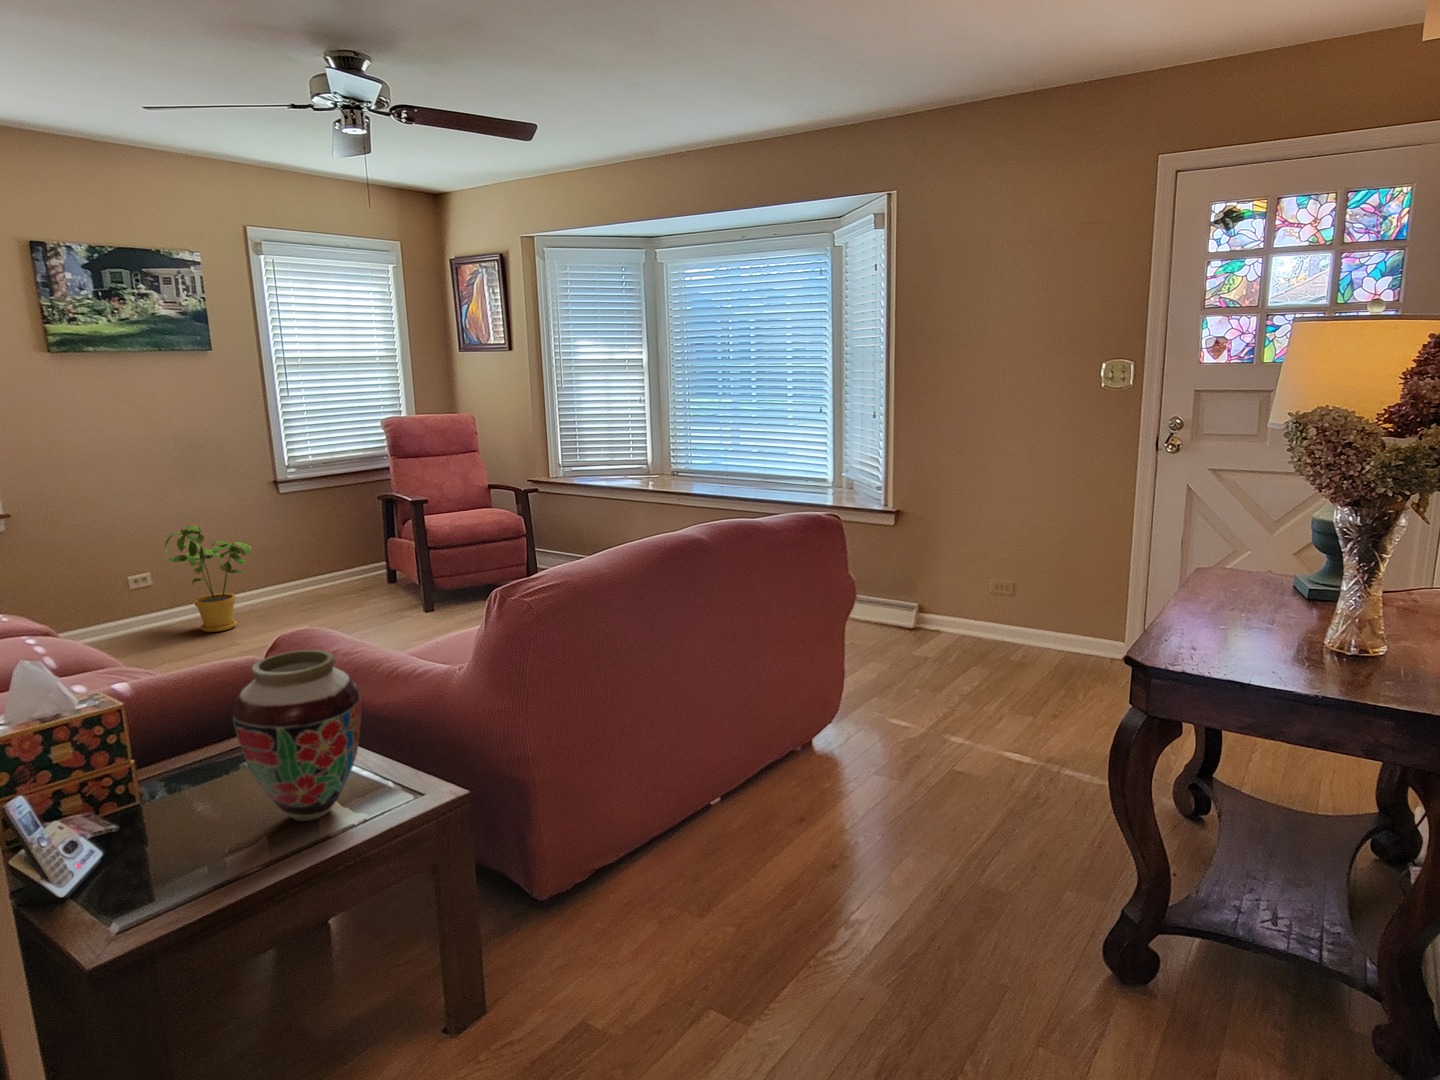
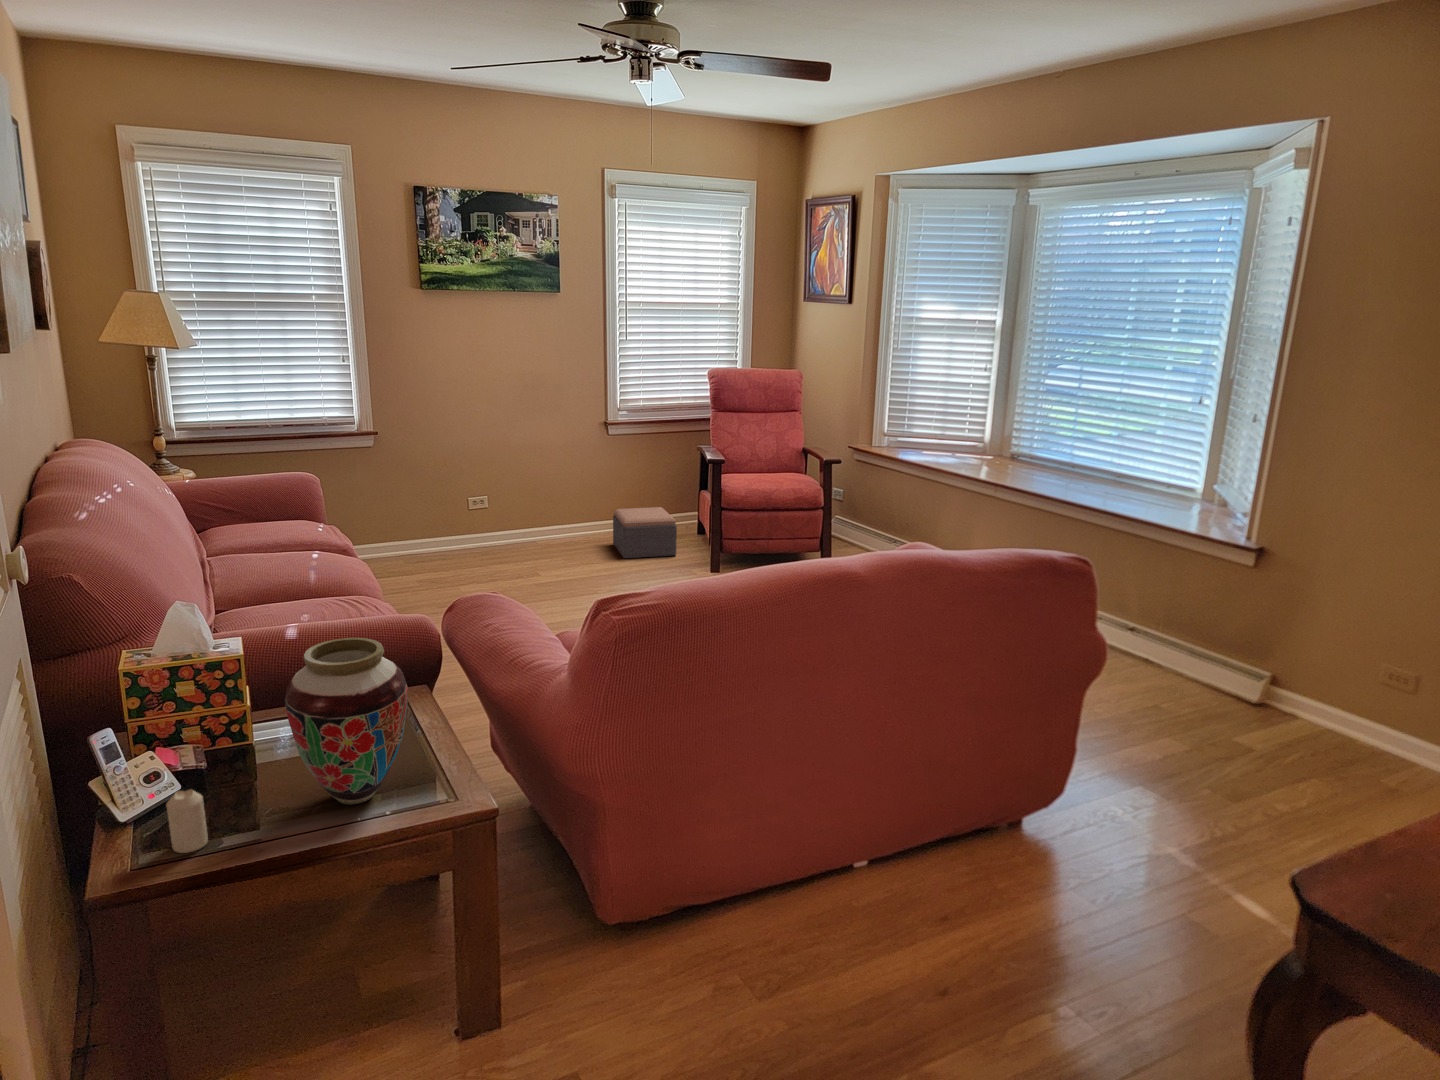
house plant: present [165,525,251,632] -> none [492,459,562,559]
footstool: none [304,560,381,614] -> present [613,507,677,558]
candle: none [140,830,187,901] -> present [167,789,208,853]

